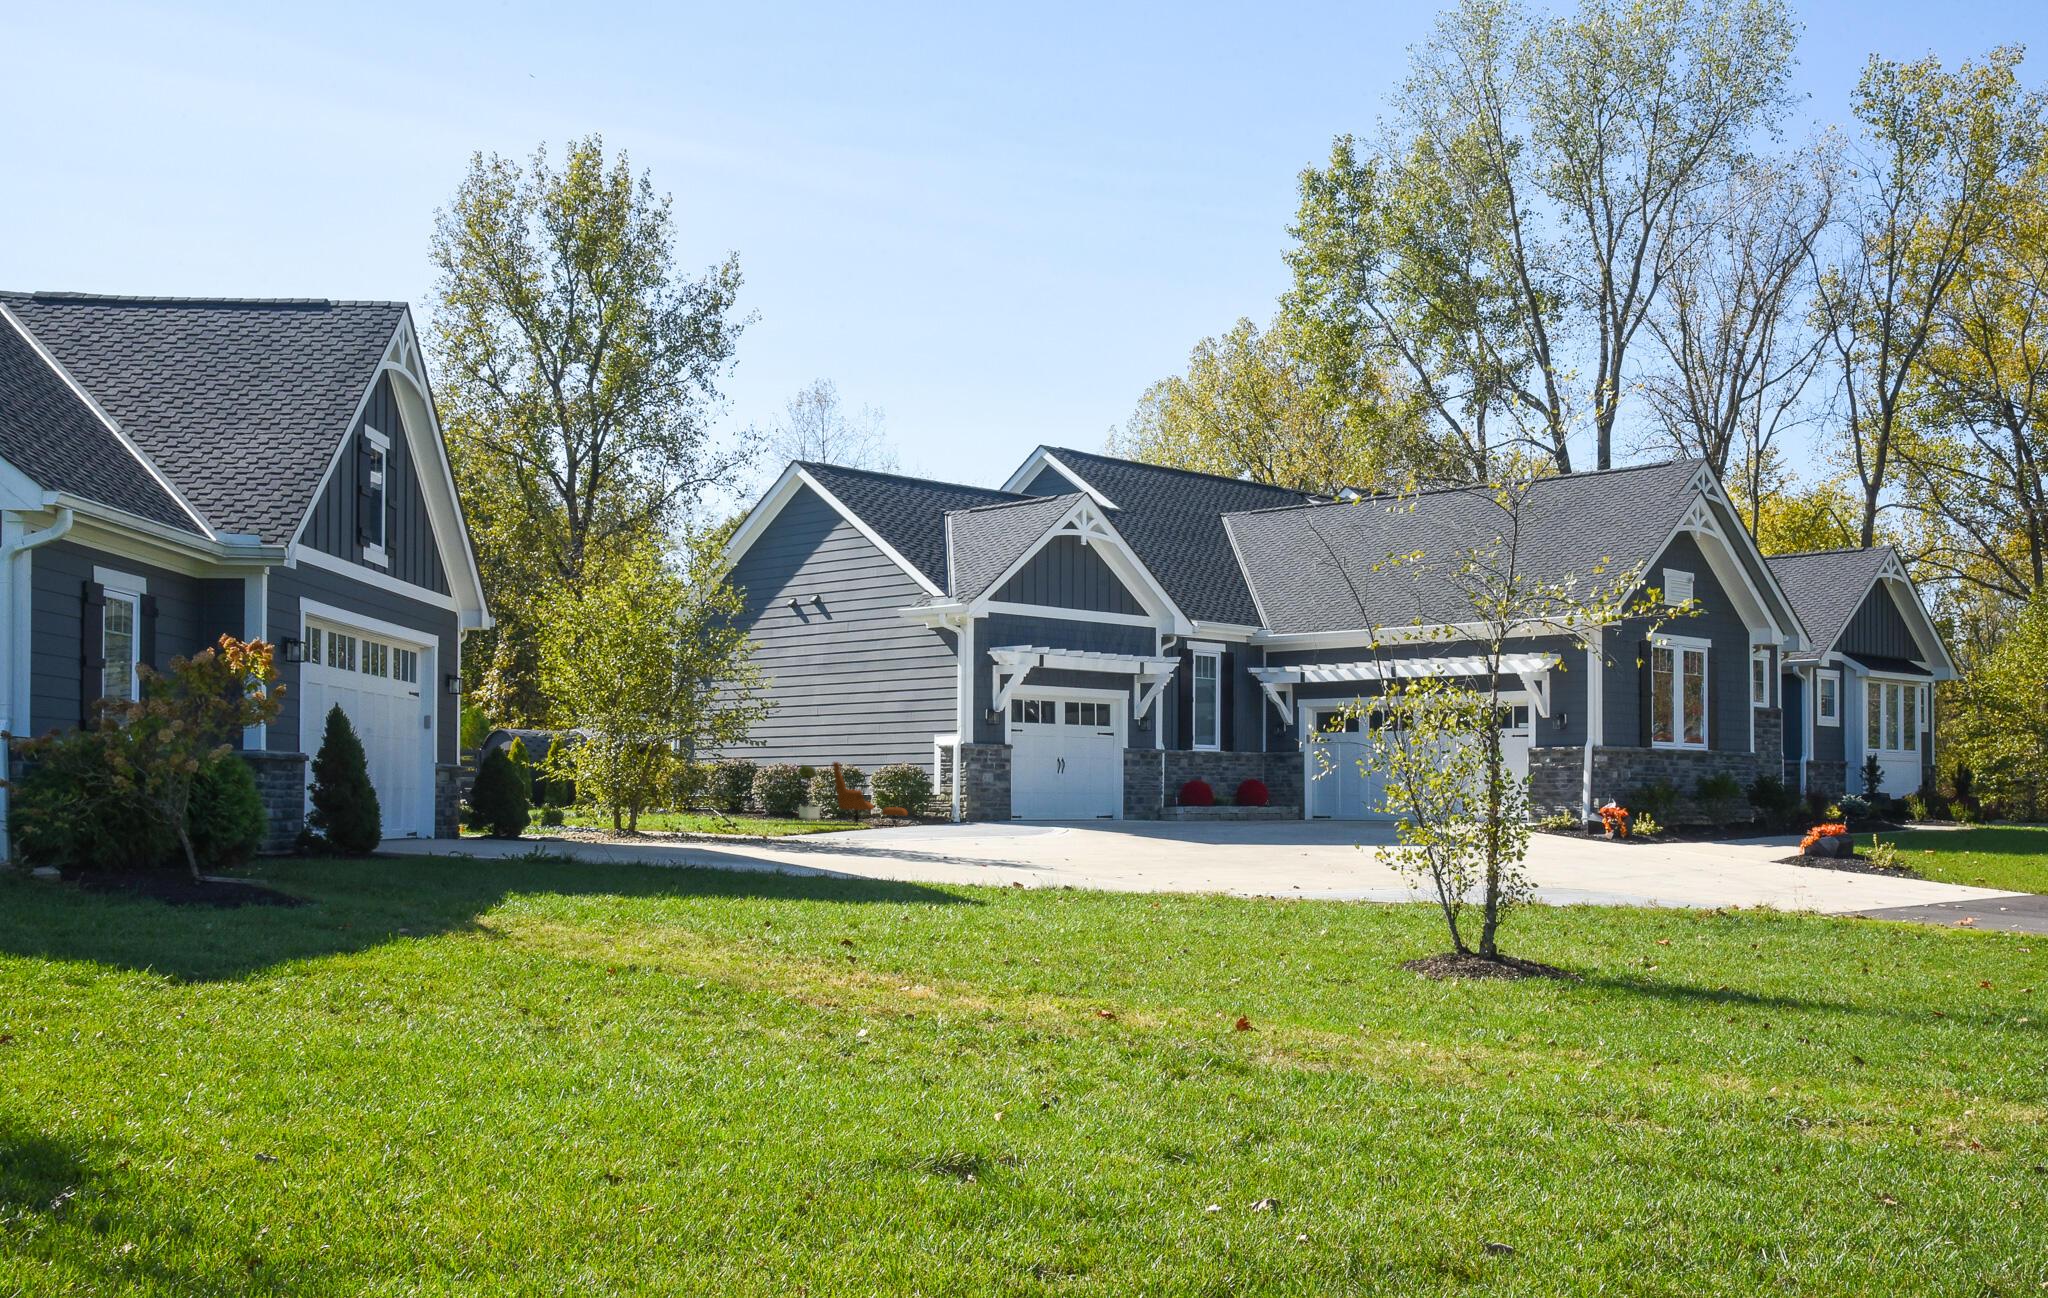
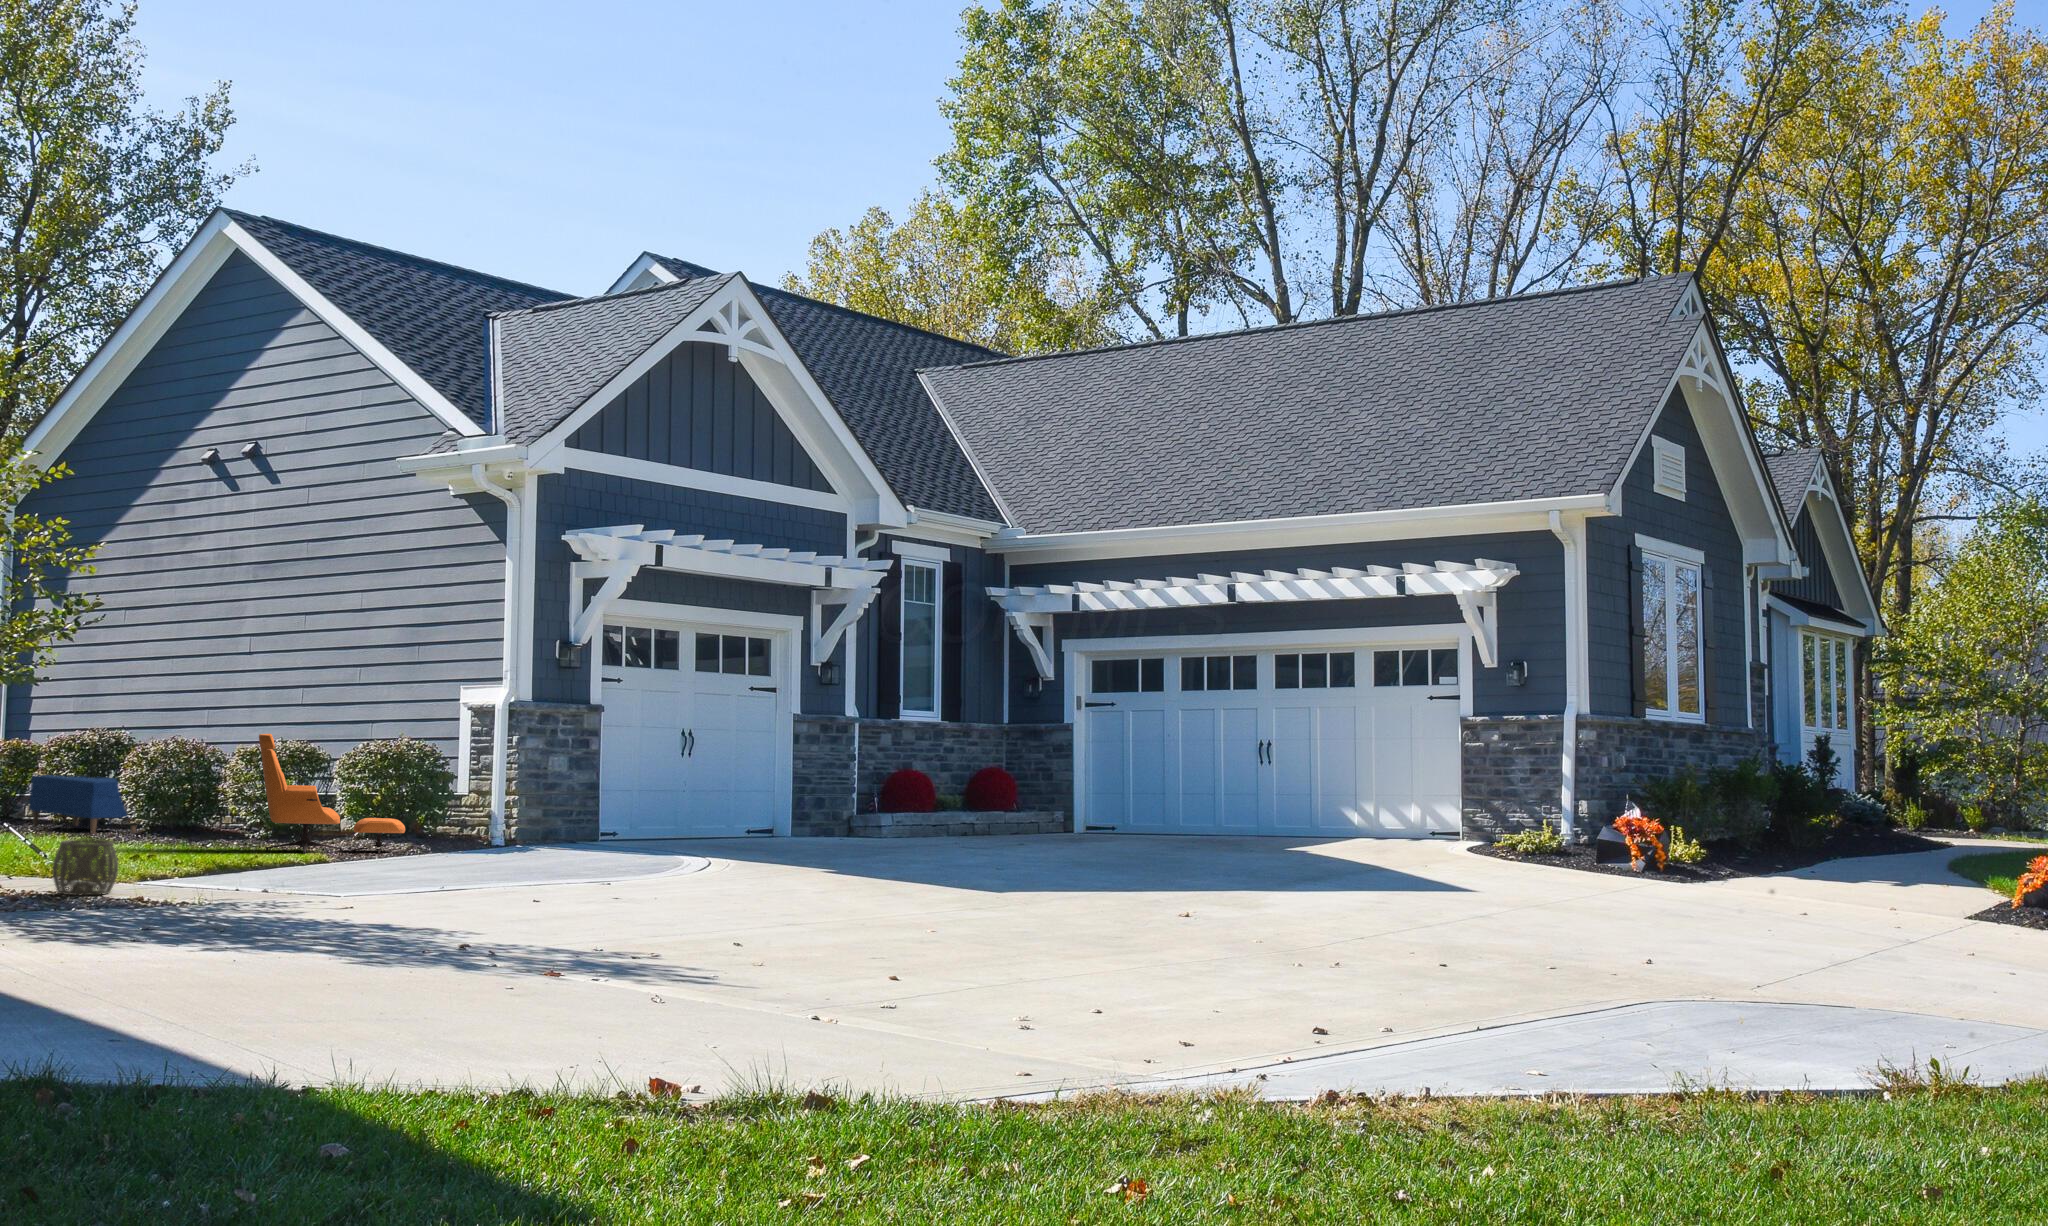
potted tree: present [798,765,820,819] -> none [204,739,247,839]
bench: none [705,783,764,817] -> present [29,775,136,834]
woven basket: none [759,814,788,840] -> present [52,840,118,896]

